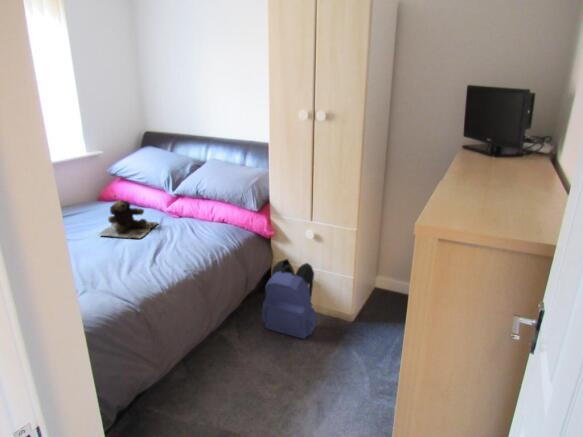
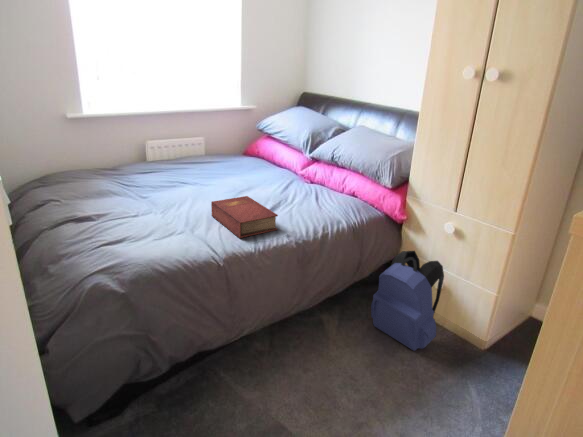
teddy bear: present [99,200,157,239] -> none [224,153,285,195]
book: none [102,242,175,283] -> present [211,196,278,238]

